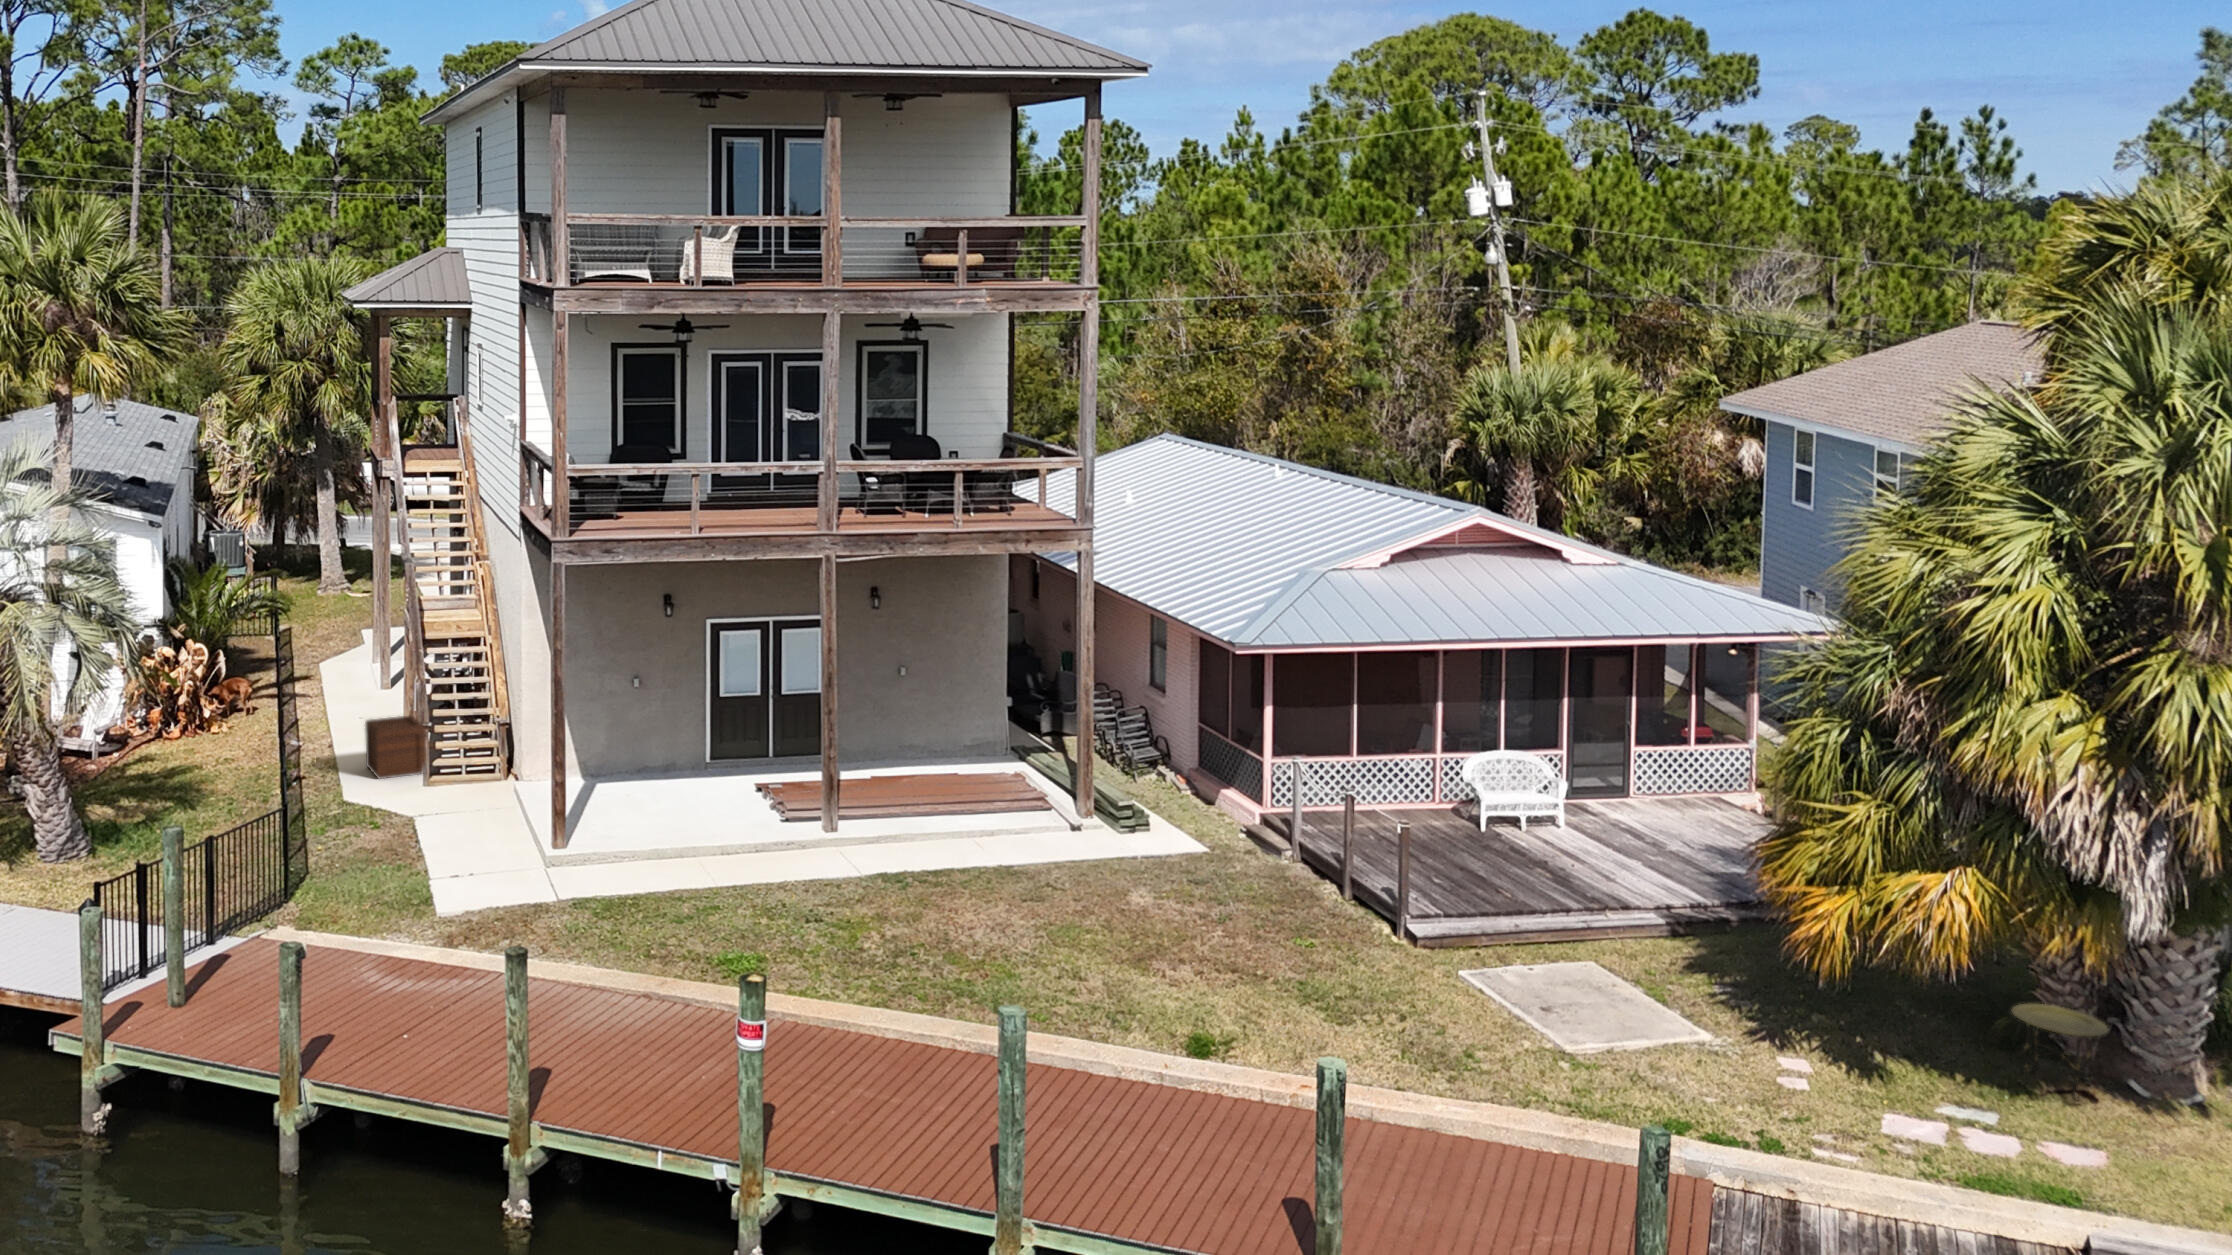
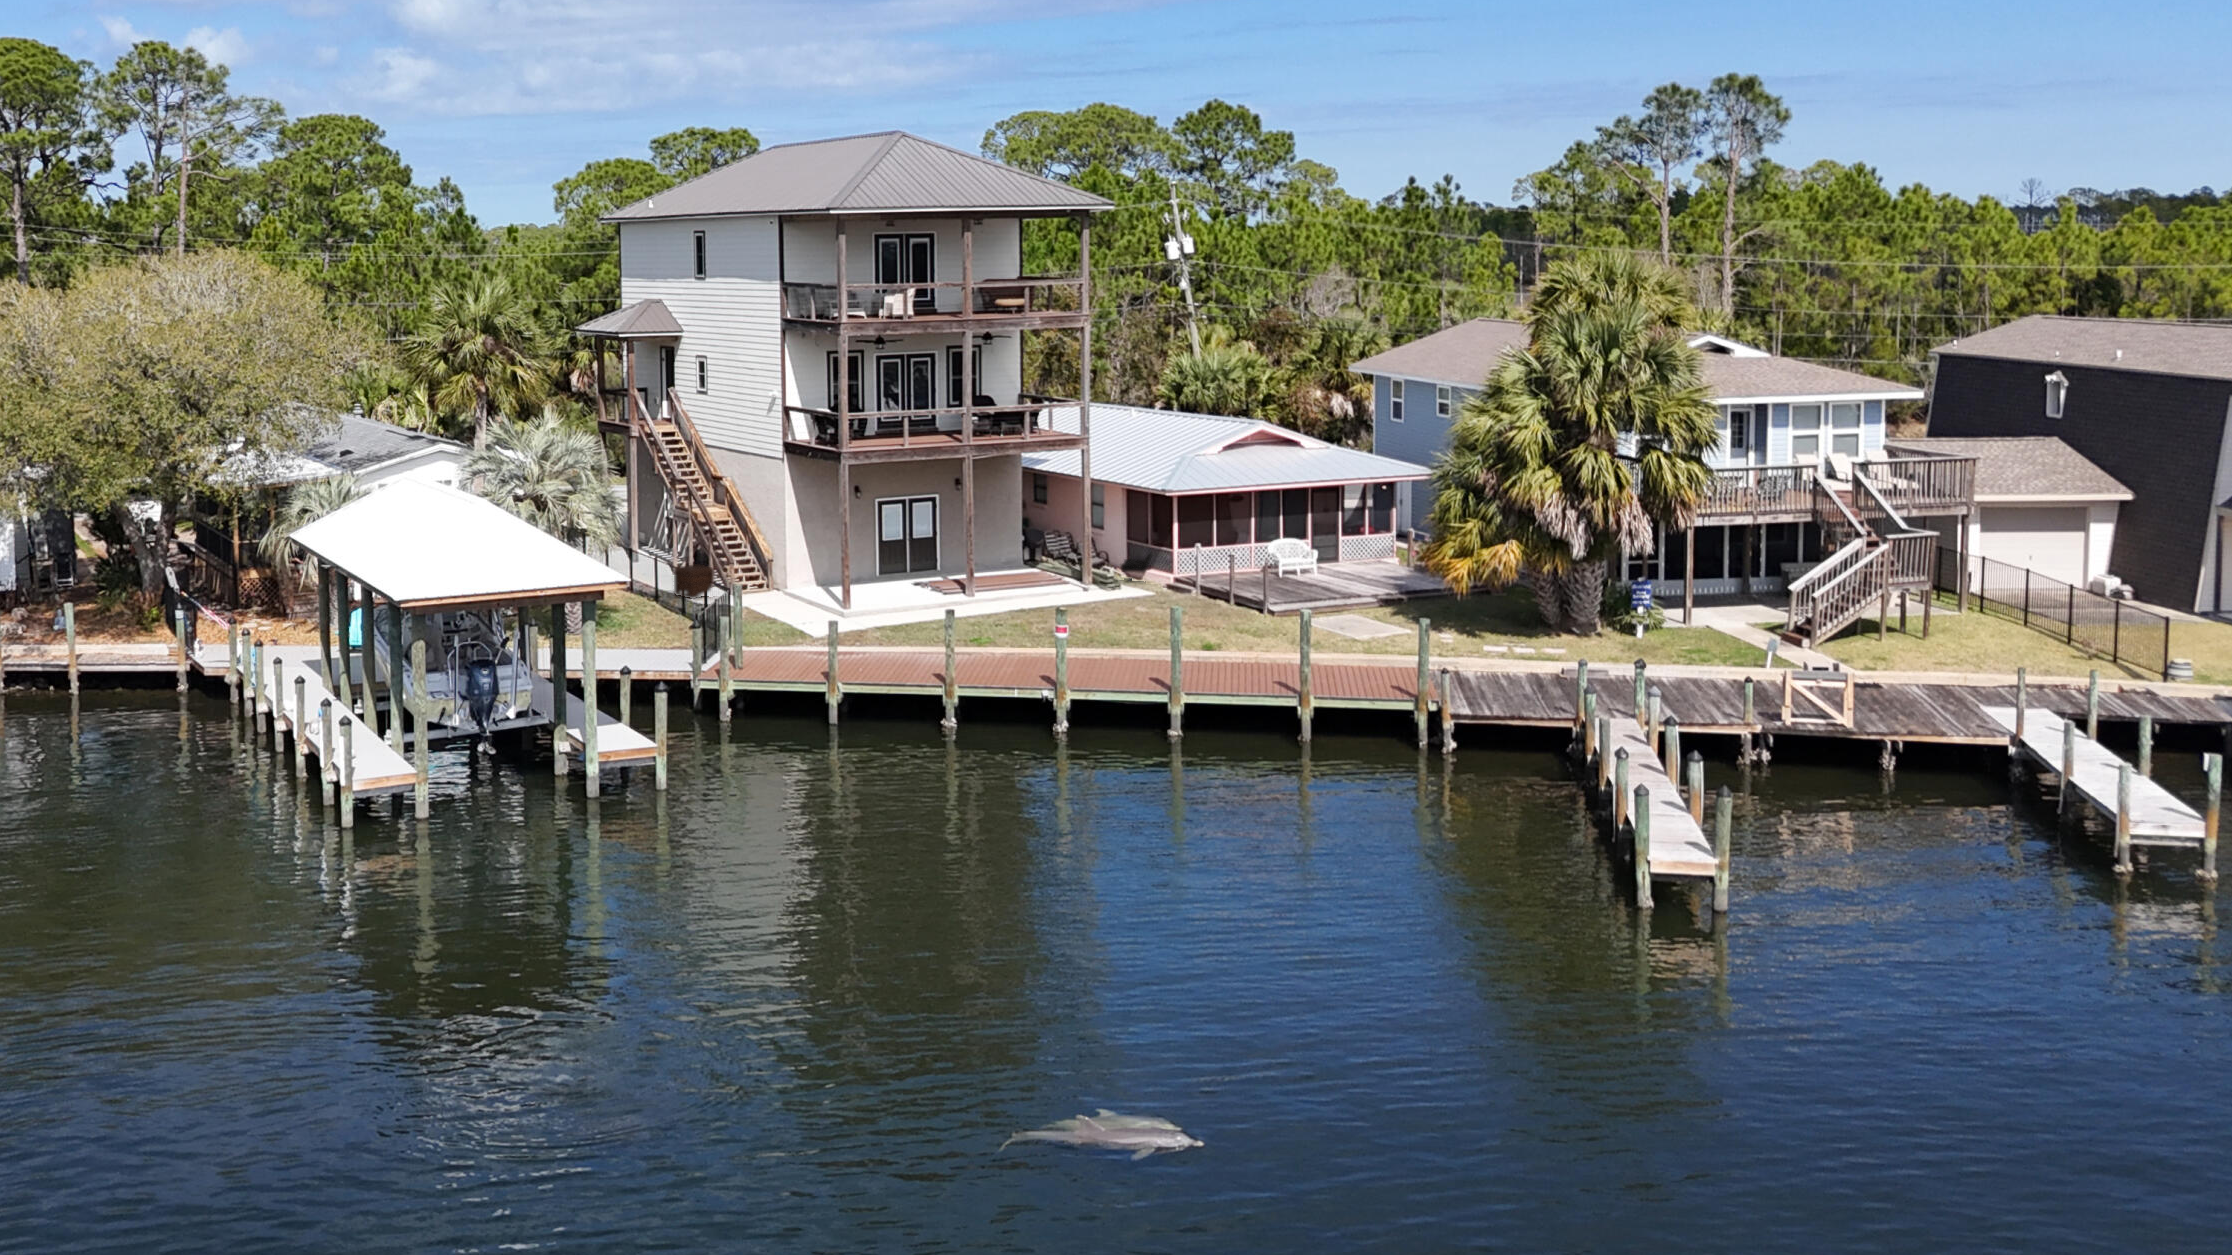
lounge chair: none [1163,747,1235,804] -> present [1121,552,1153,578]
side table: present [2011,1004,2108,1100] -> none [1529,600,1563,633]

